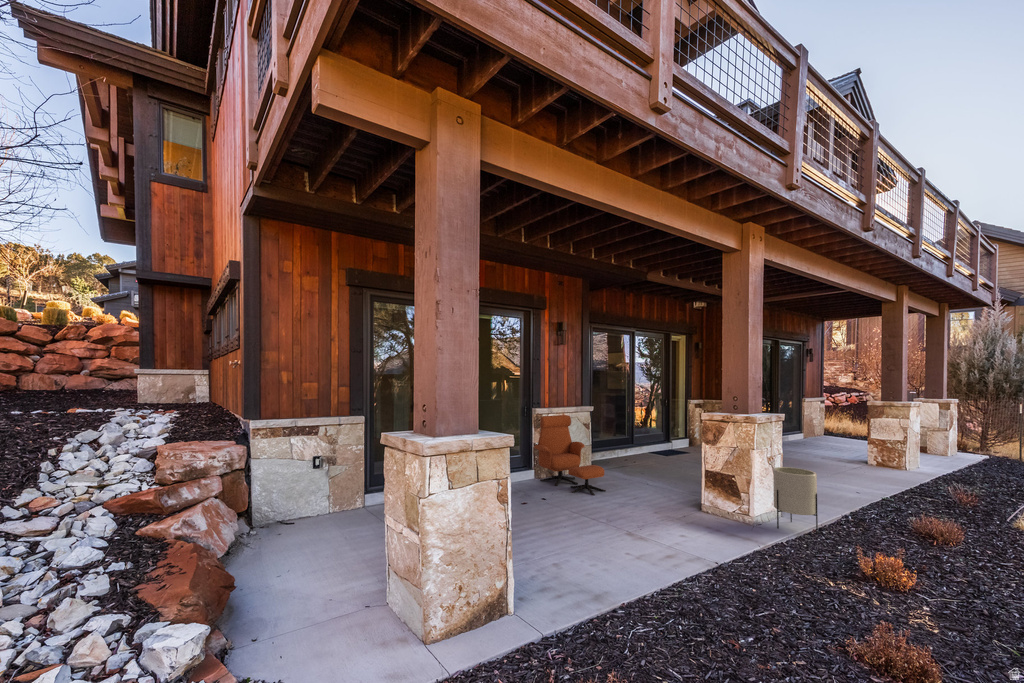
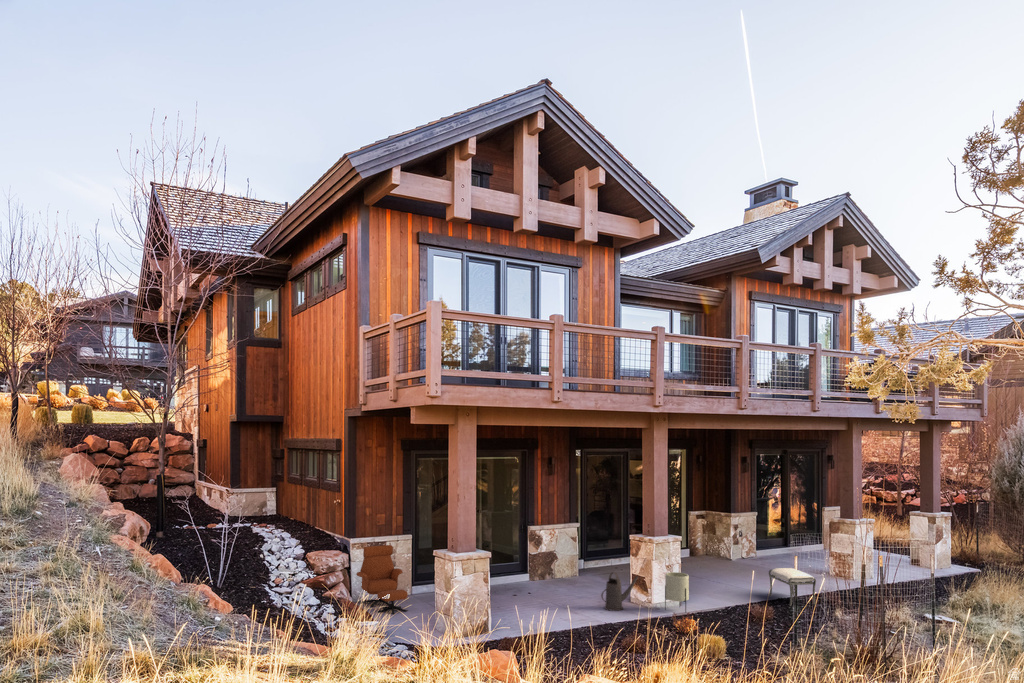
lounge chair: present [534,415,606,496] -> present [356,545,408,615]
ottoman: none [871,458,966,514] -> present [769,568,816,606]
watering can: none [678,469,725,534] -> present [601,572,638,611]

